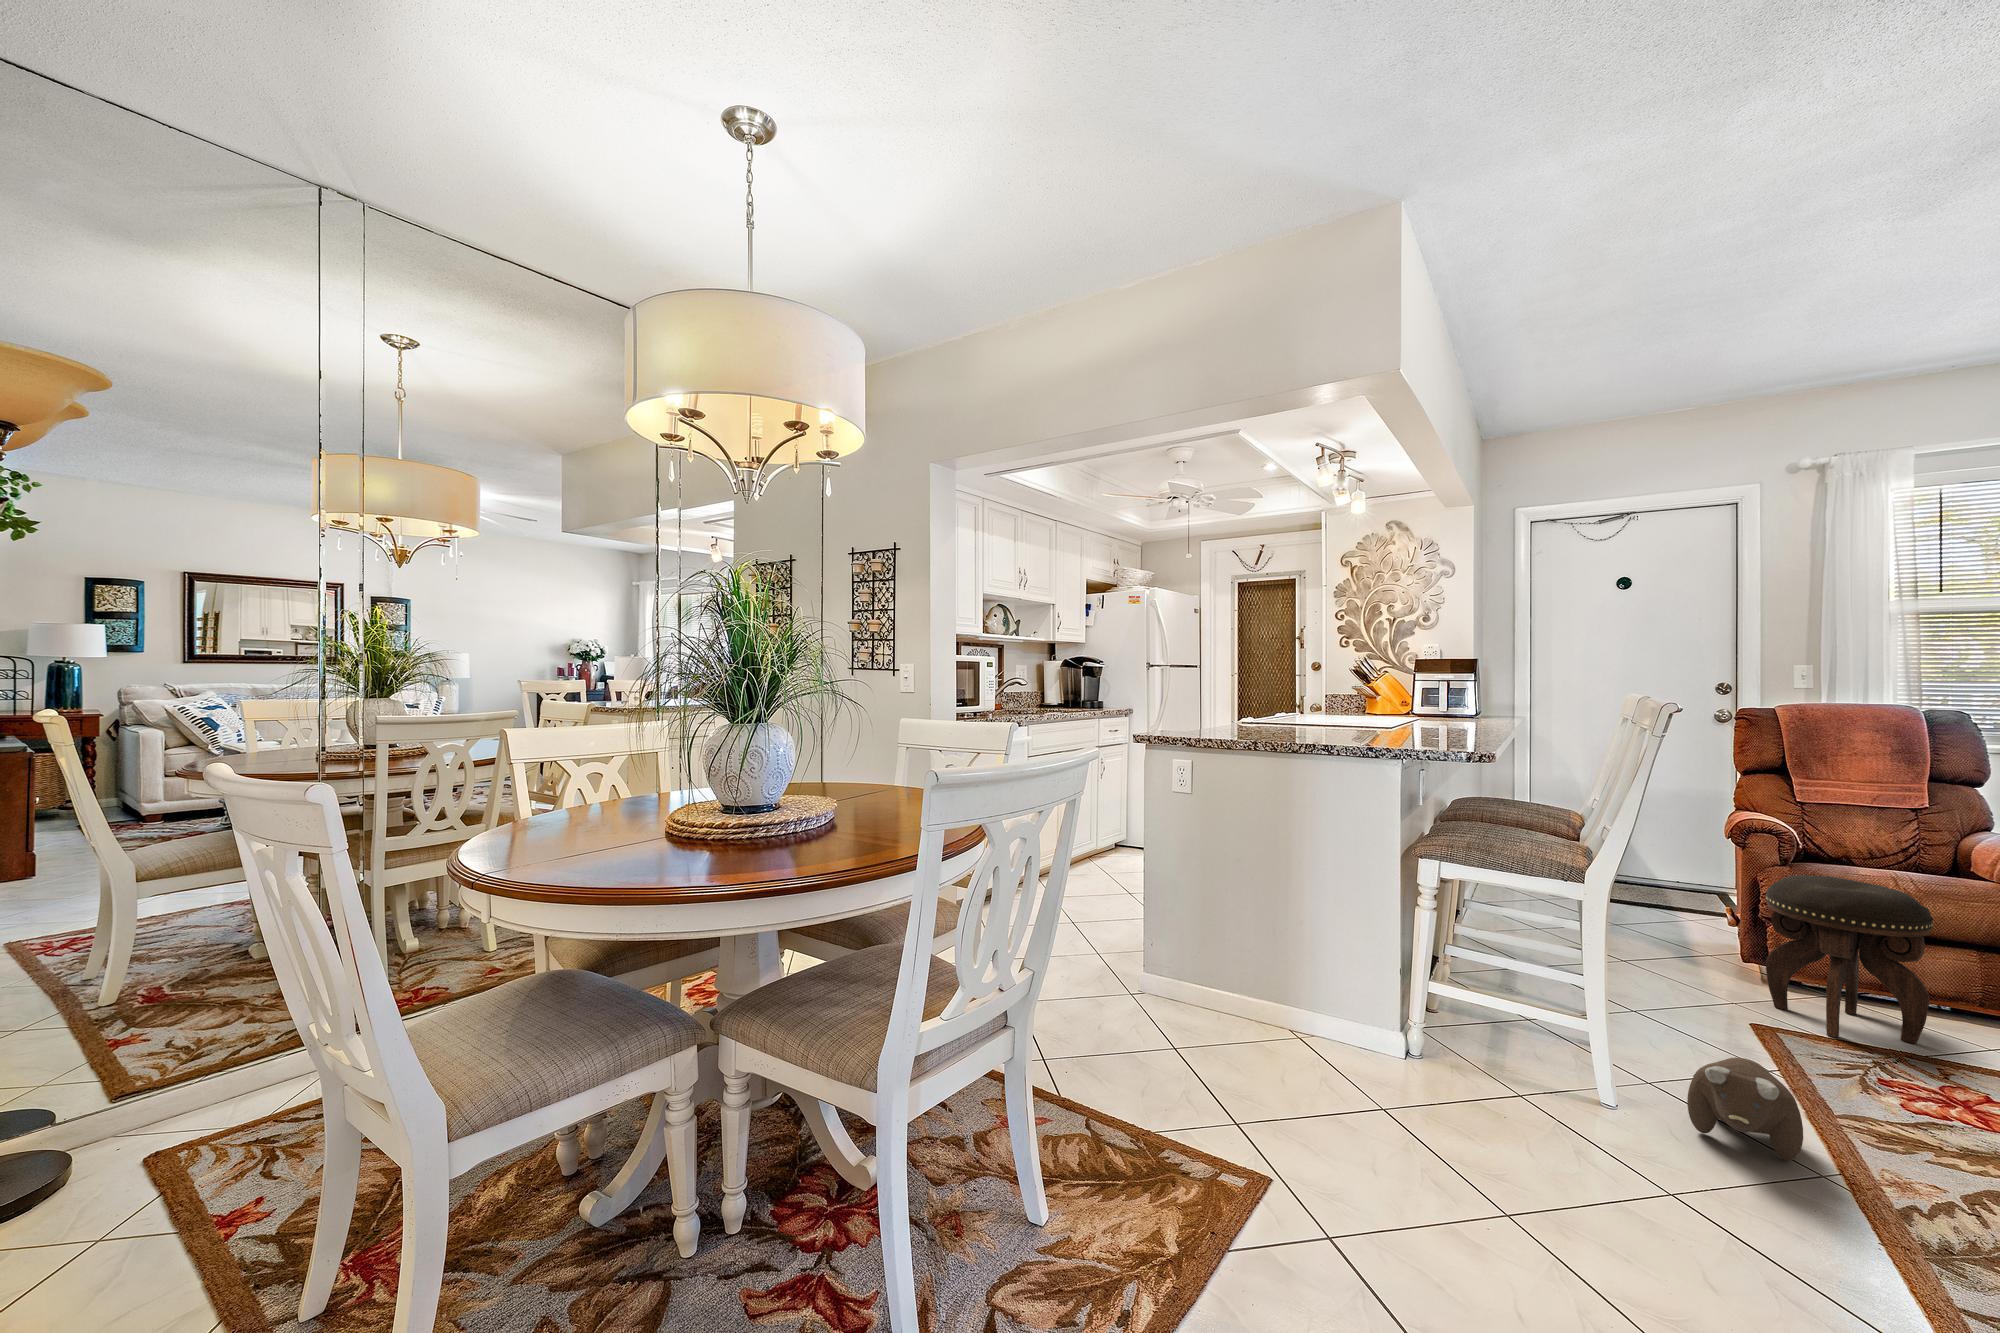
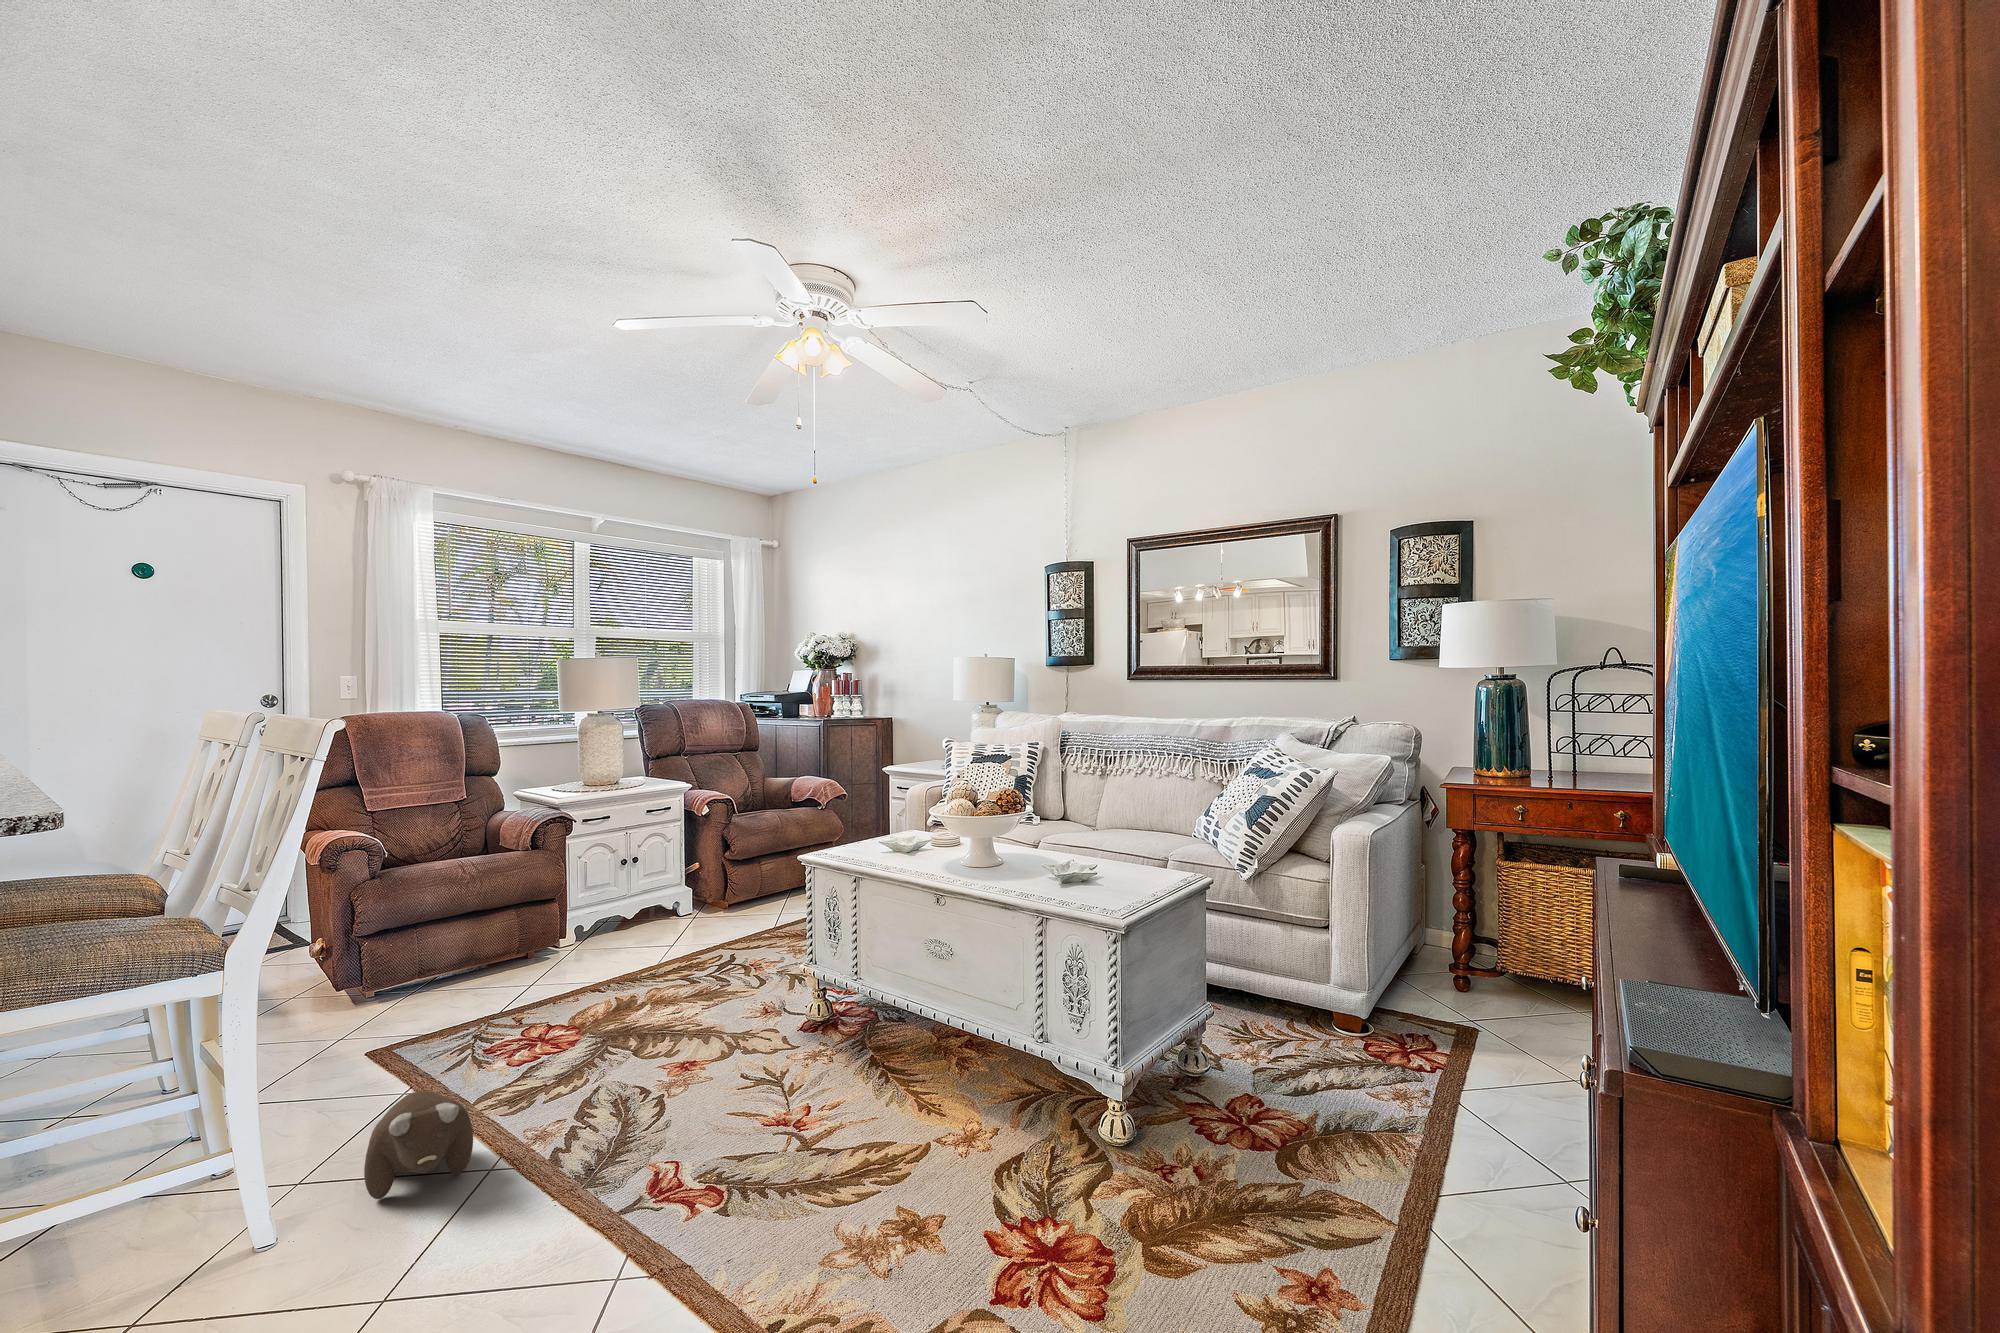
footstool: present [1766,875,1933,1044] -> none [369,875,500,1031]

